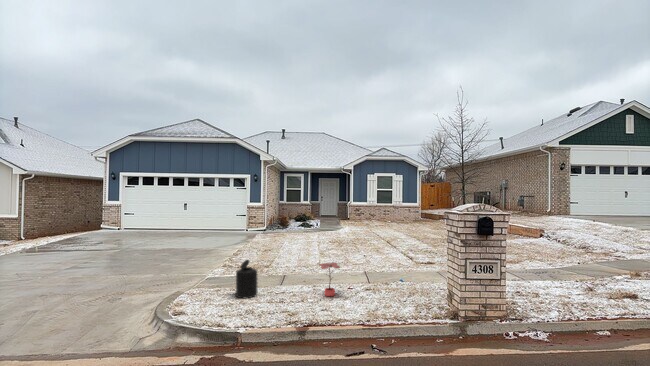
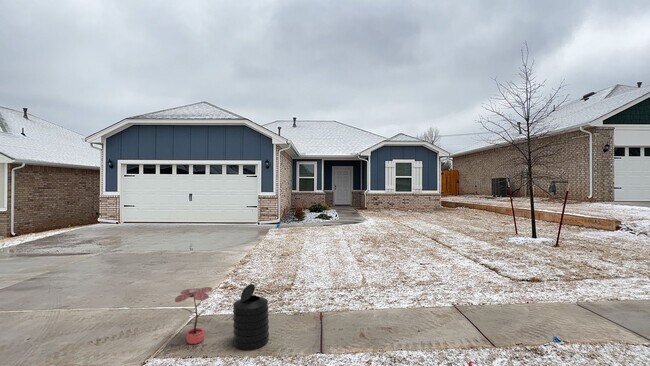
potted plant: present [319,263,340,296] -> present [175,287,212,344]

